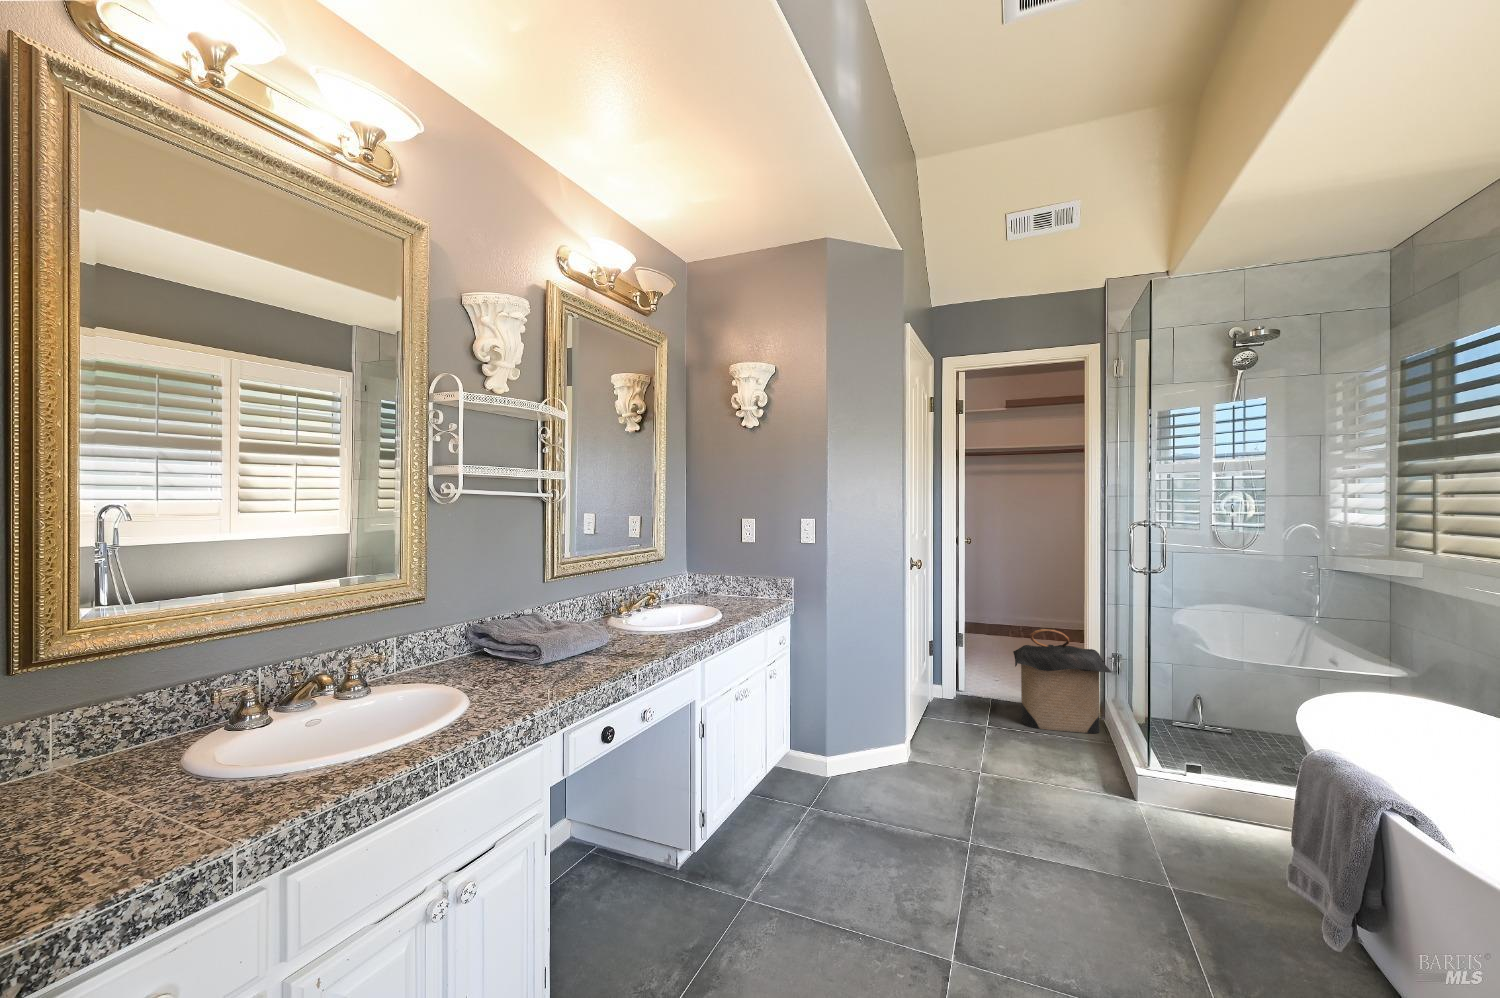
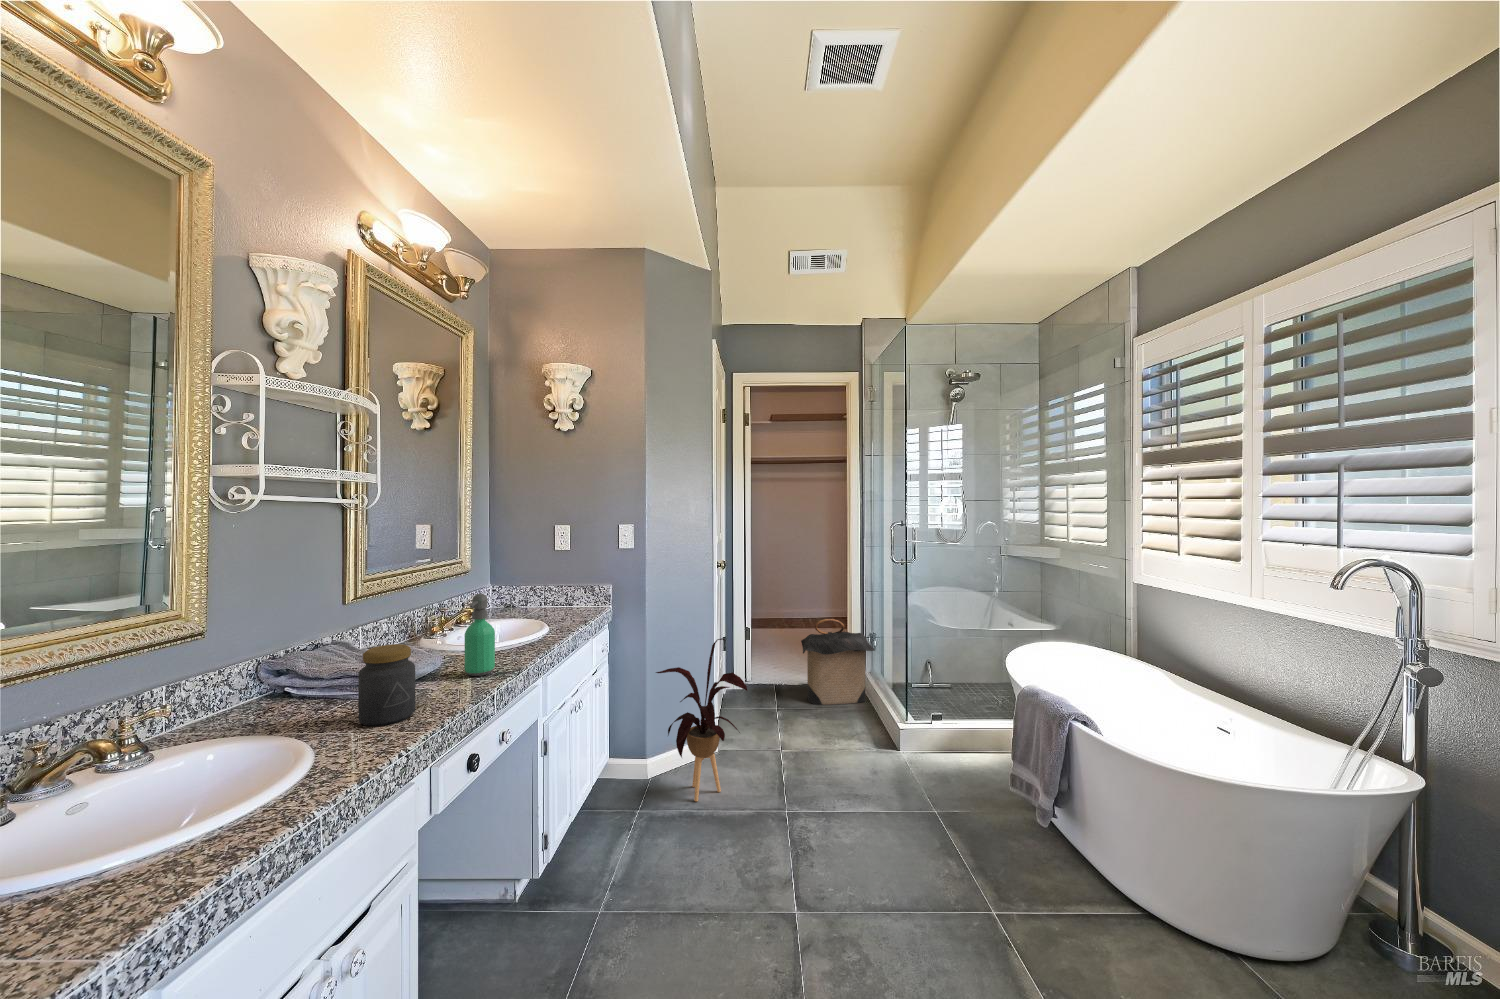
soap dispenser: none [617,579,643,654] -> present [465,594,495,676]
jar: none [512,619,558,689] -> present [358,644,415,726]
house plant: none [825,640,920,811] -> present [656,638,747,801]

